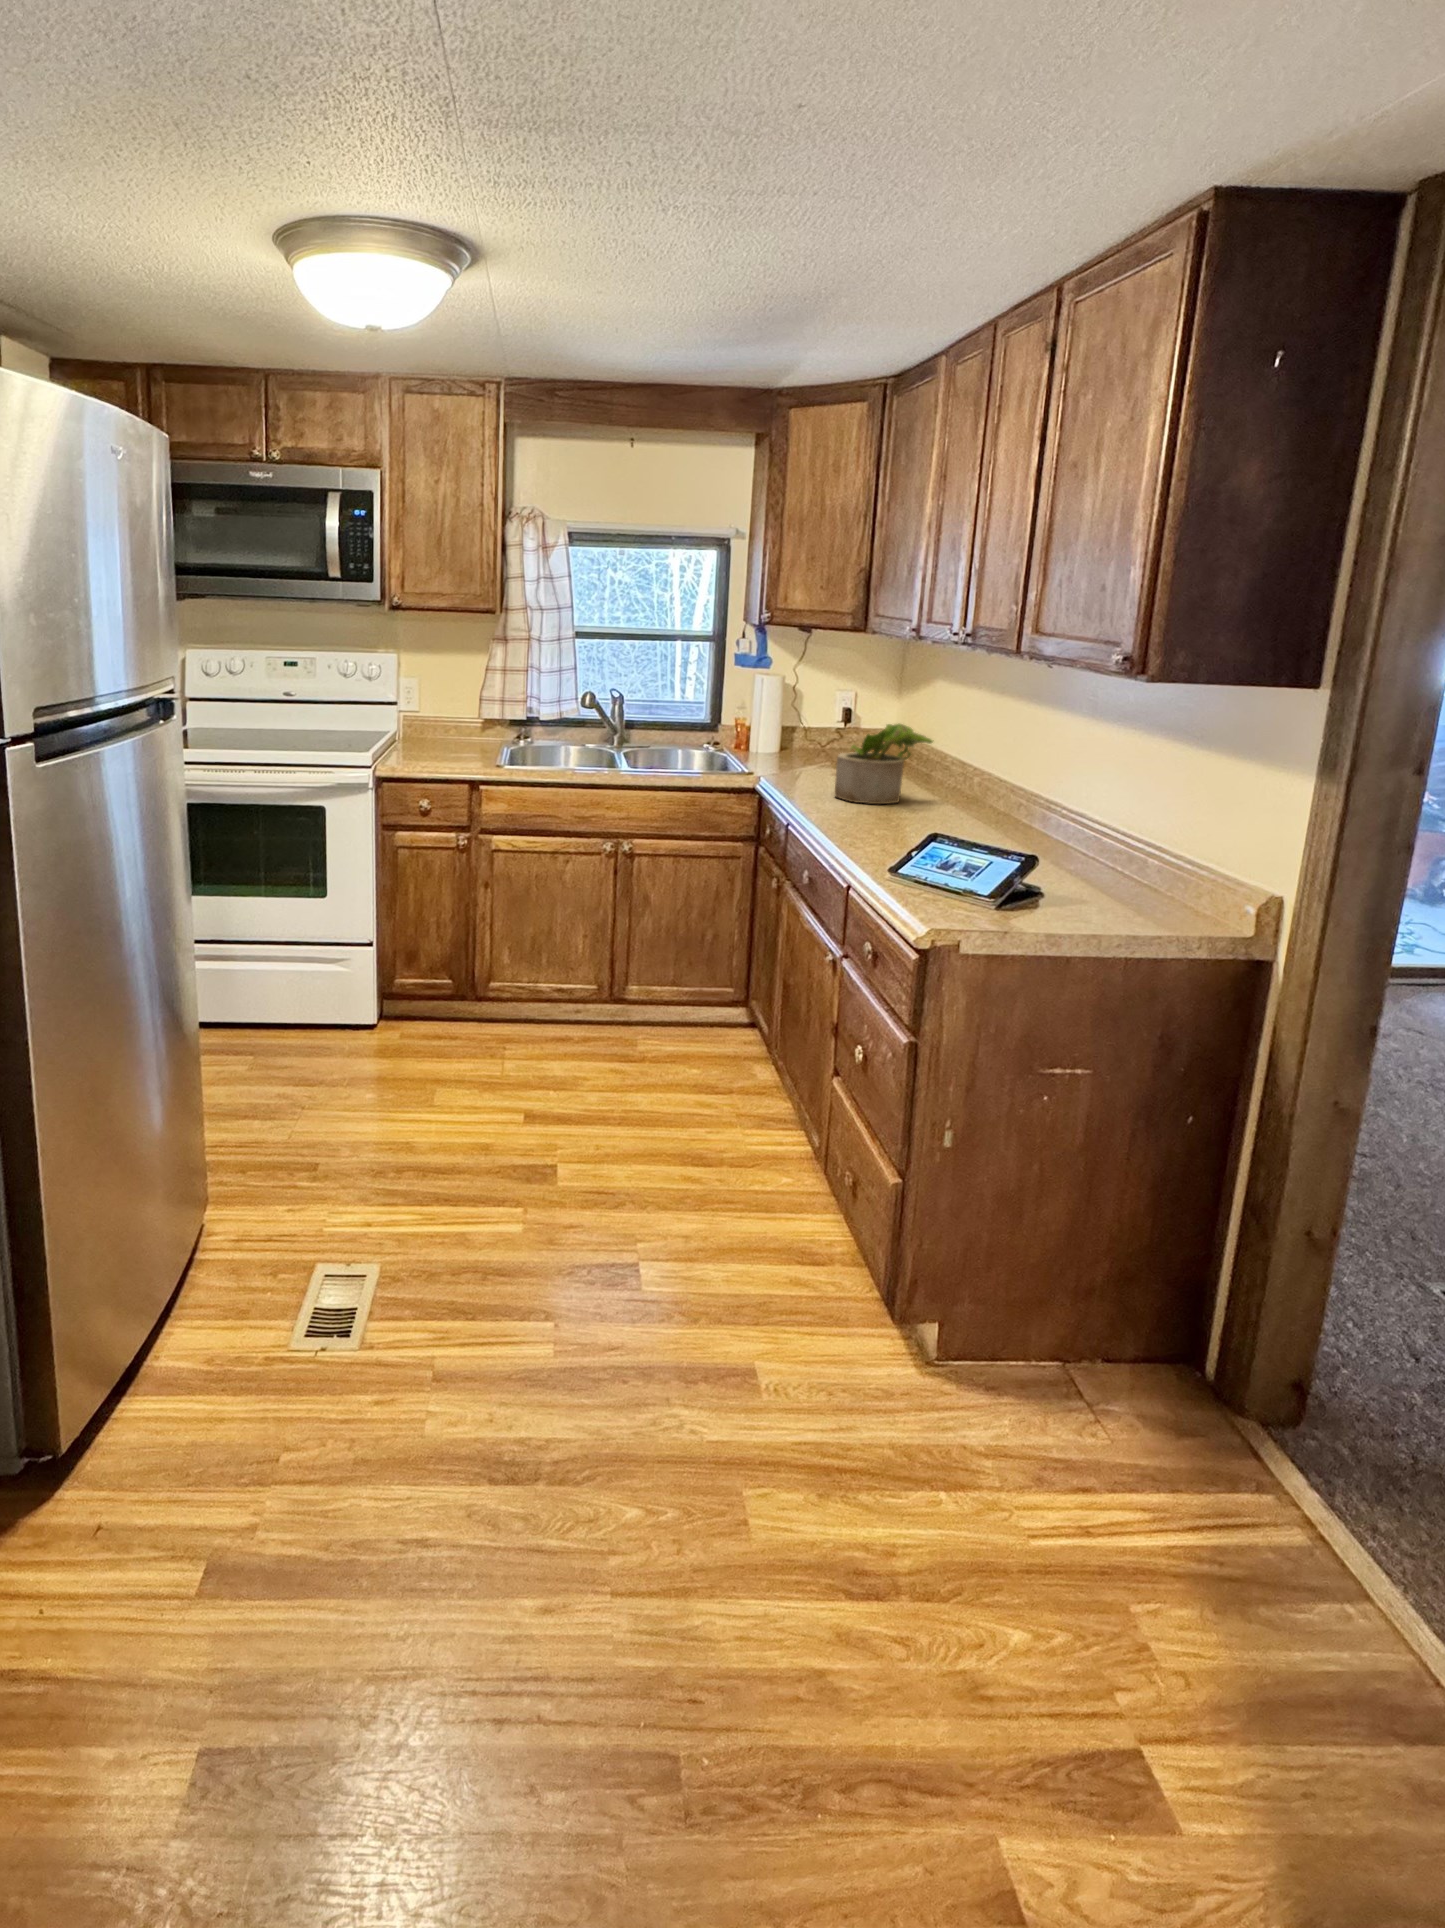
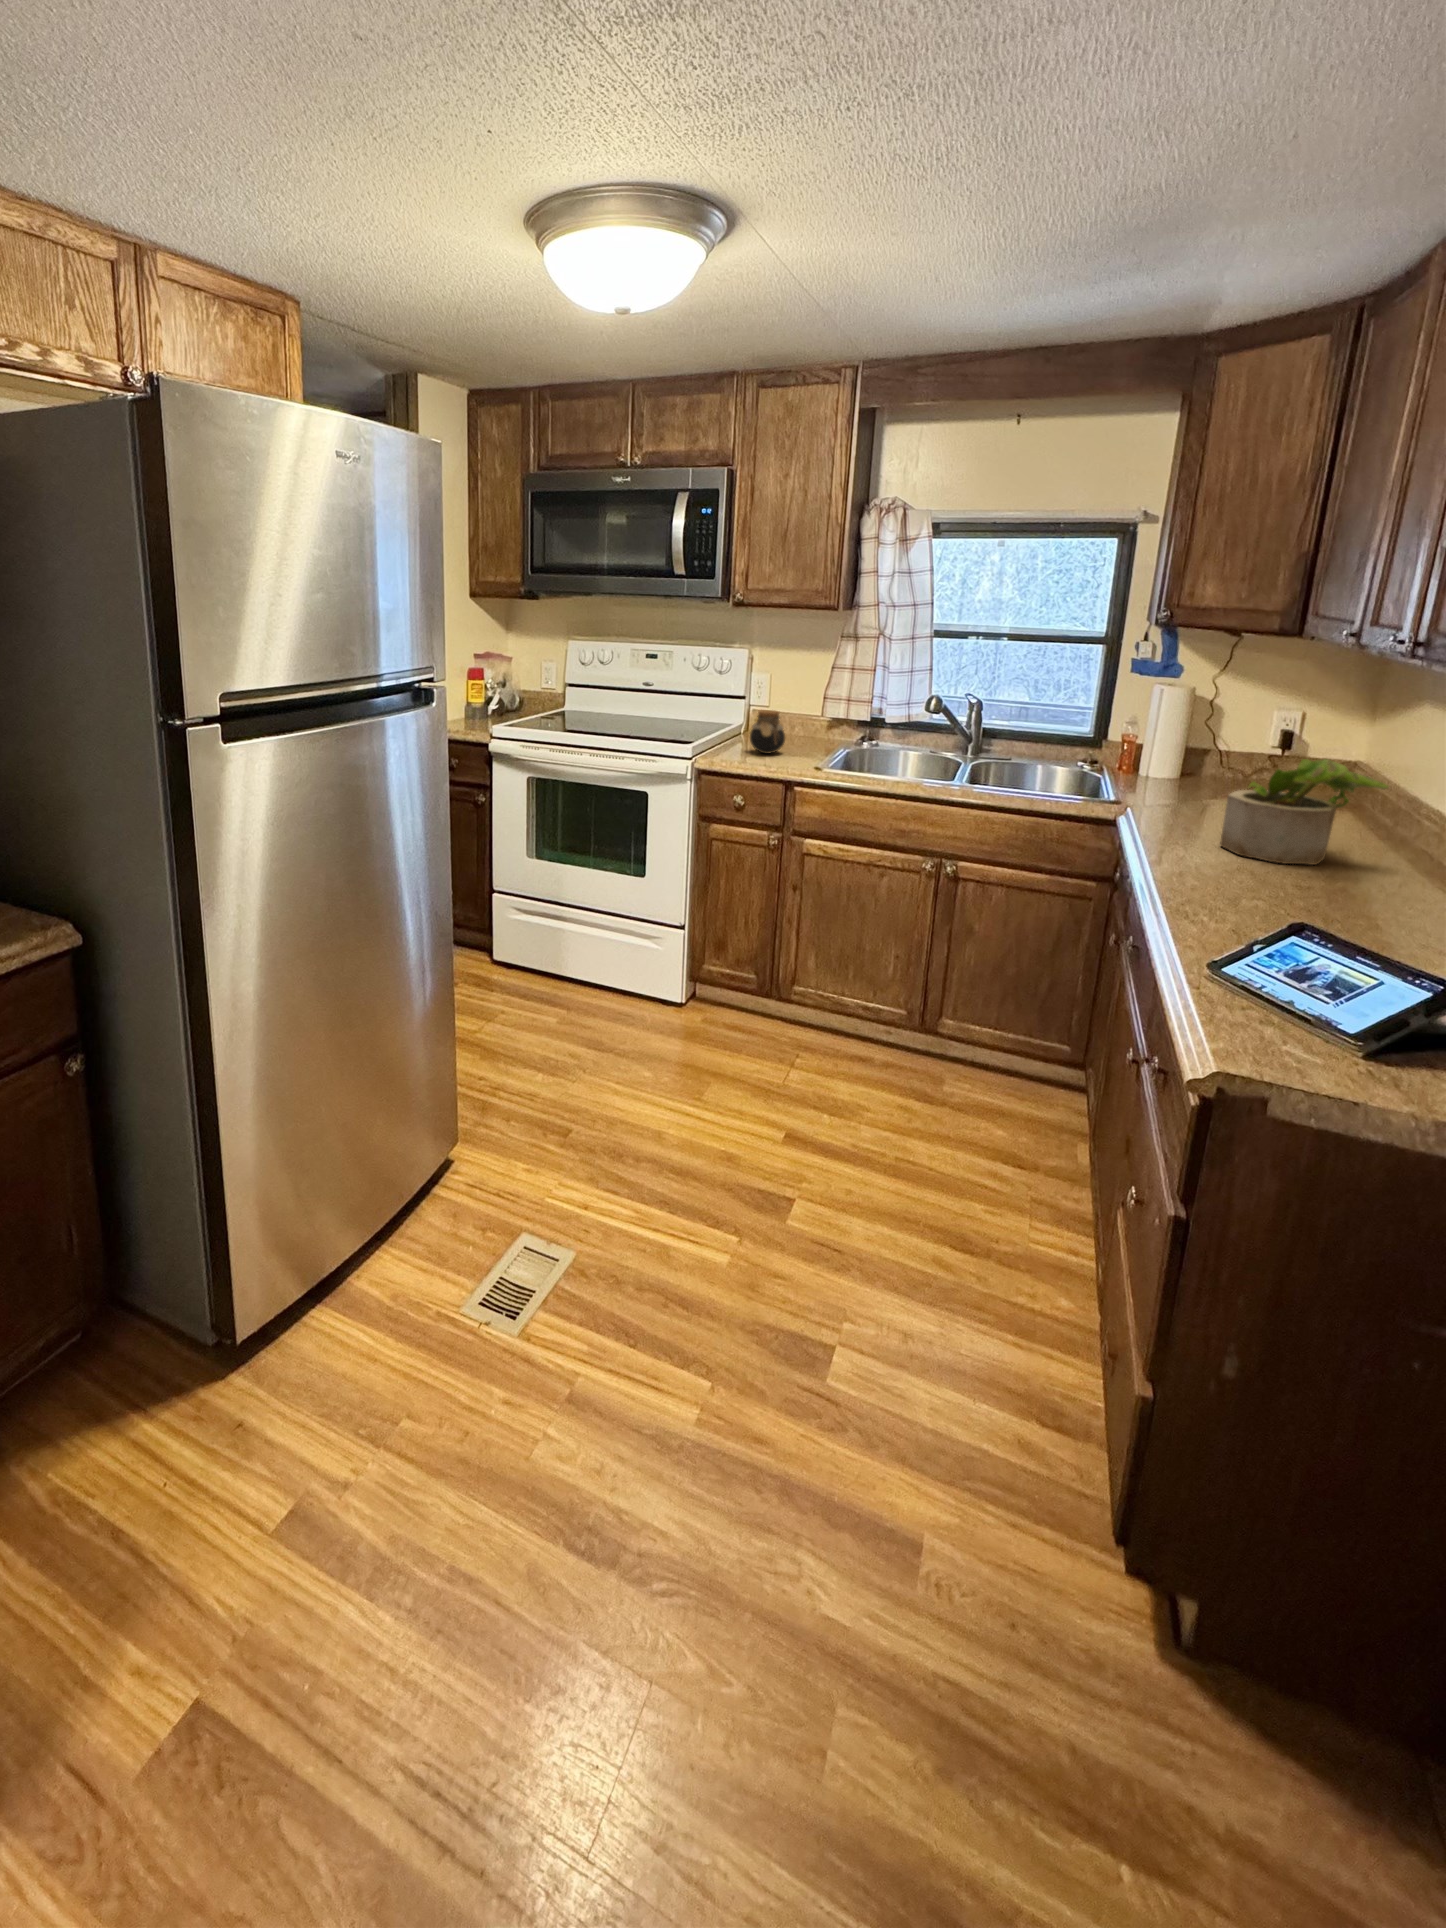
jar: none [417,714,453,757] -> present [750,710,785,753]

